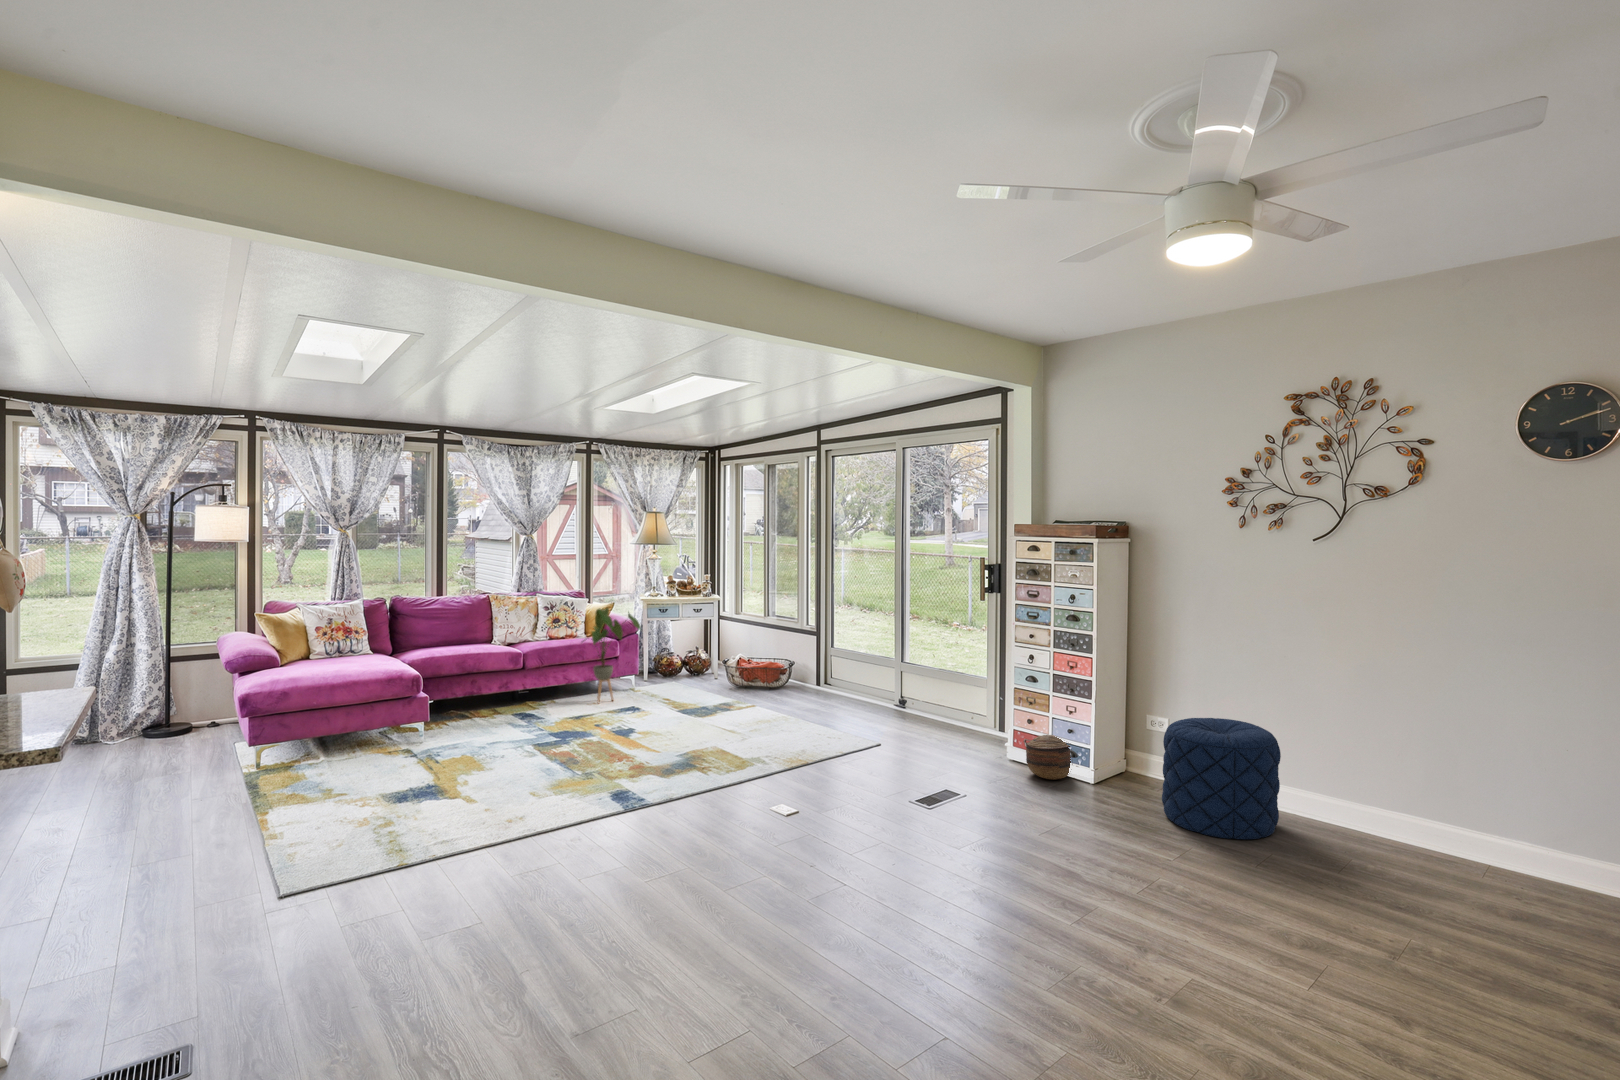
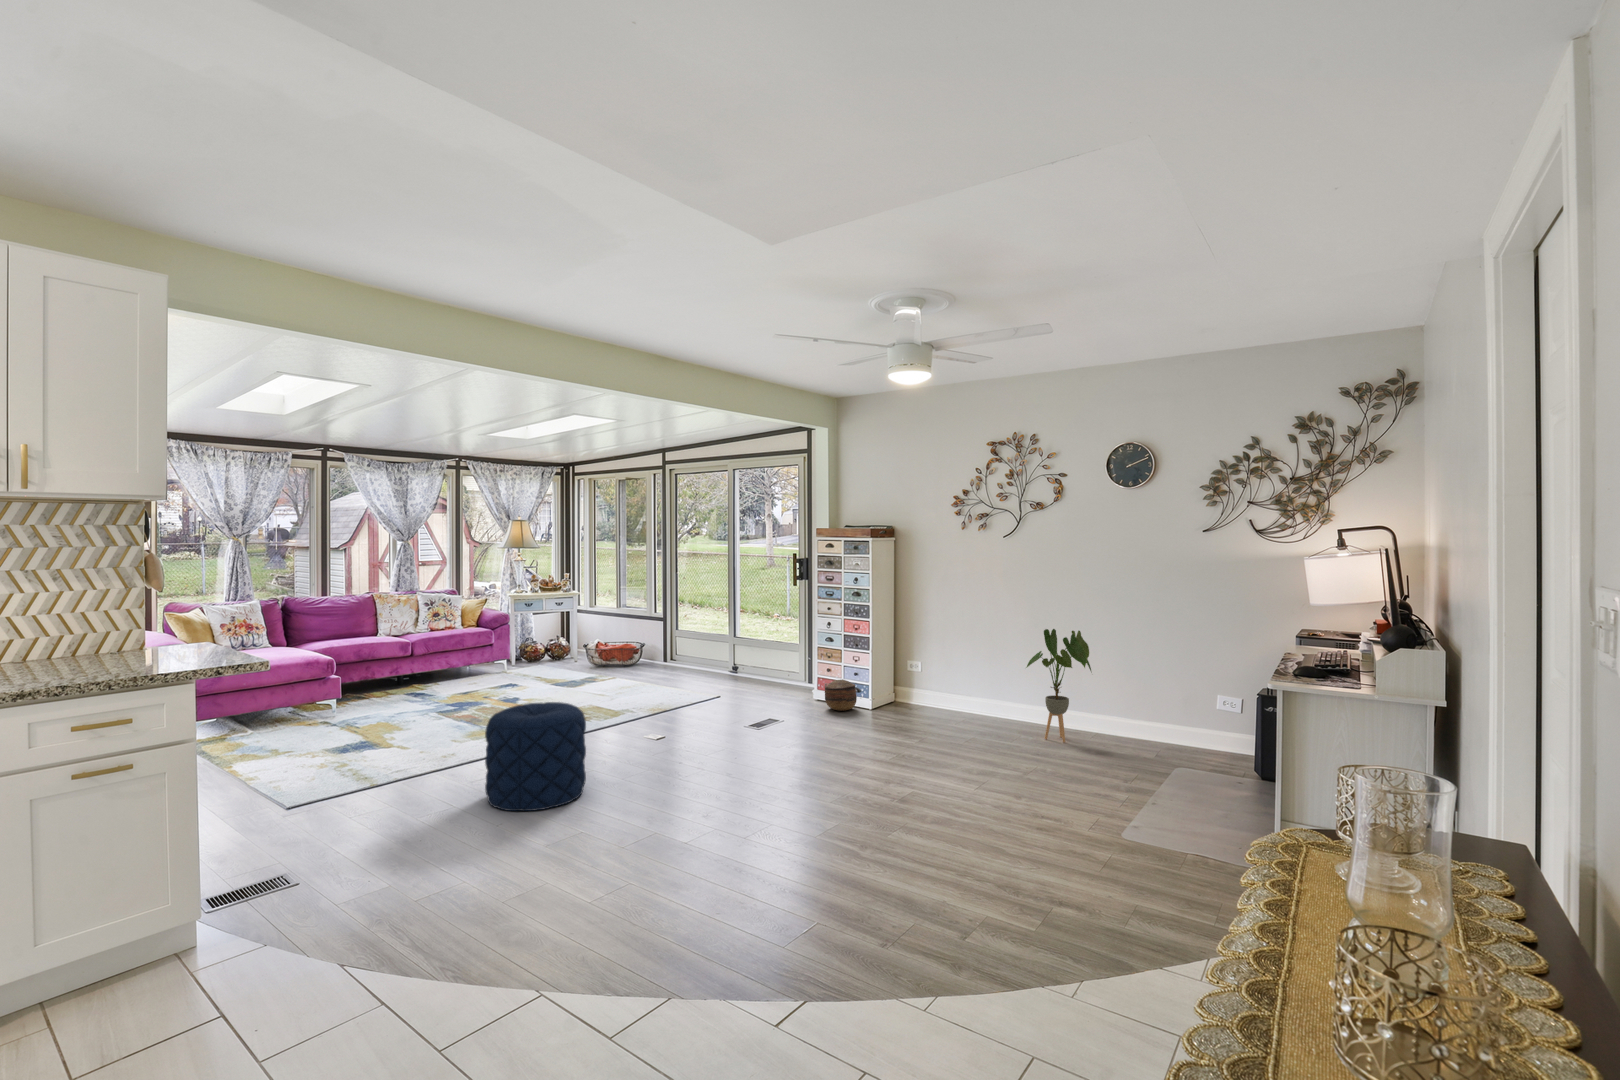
house plant: present [592,608,641,702] -> present [1026,629,1091,742]
pouf: present [1162,718,1281,840] -> present [485,702,586,811]

